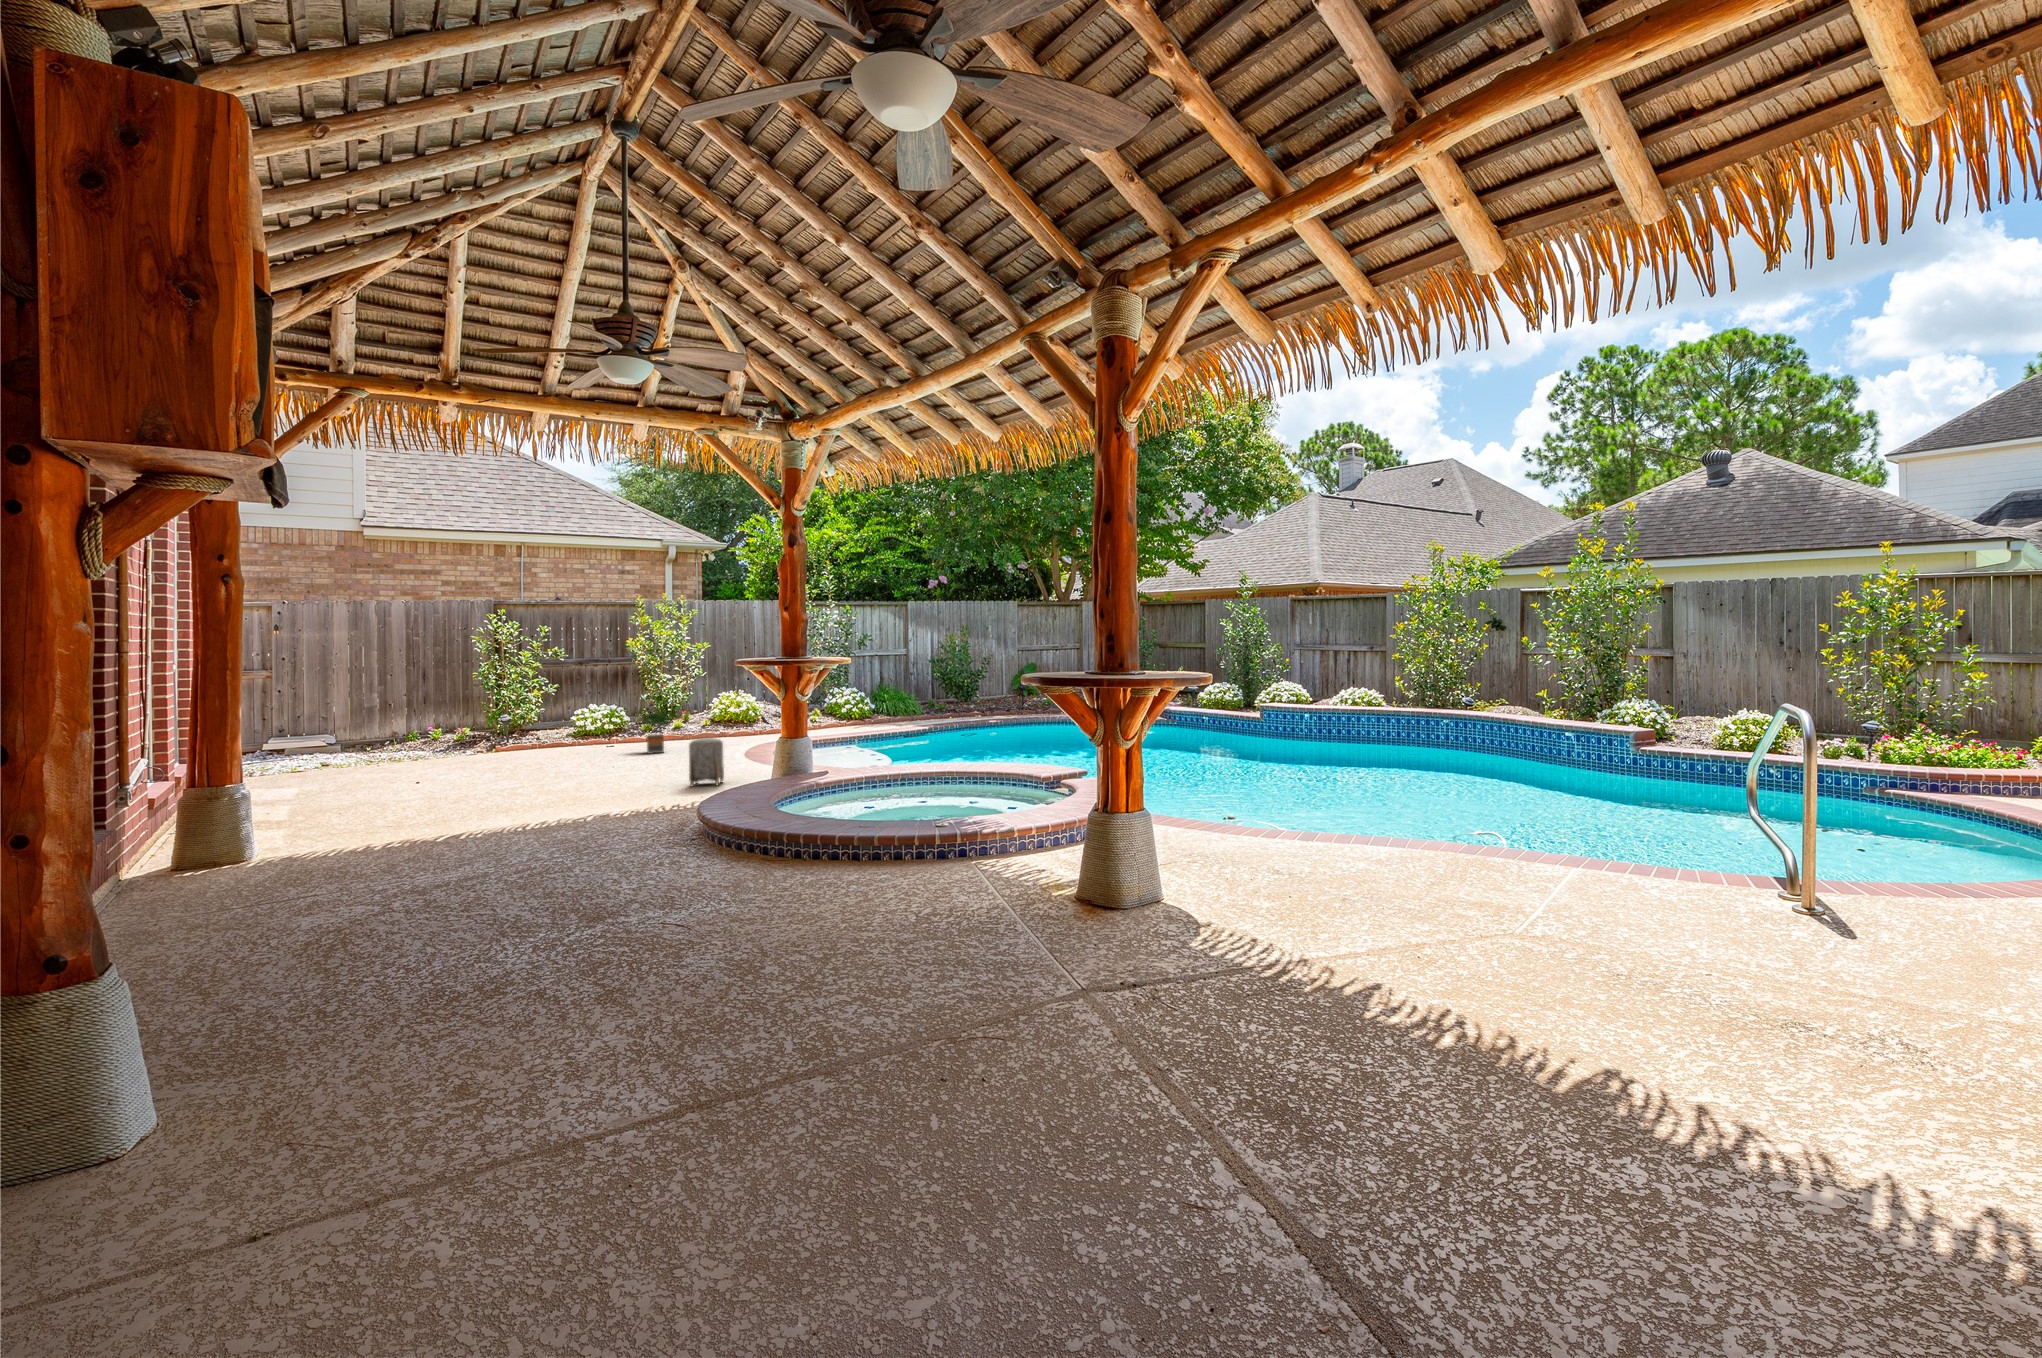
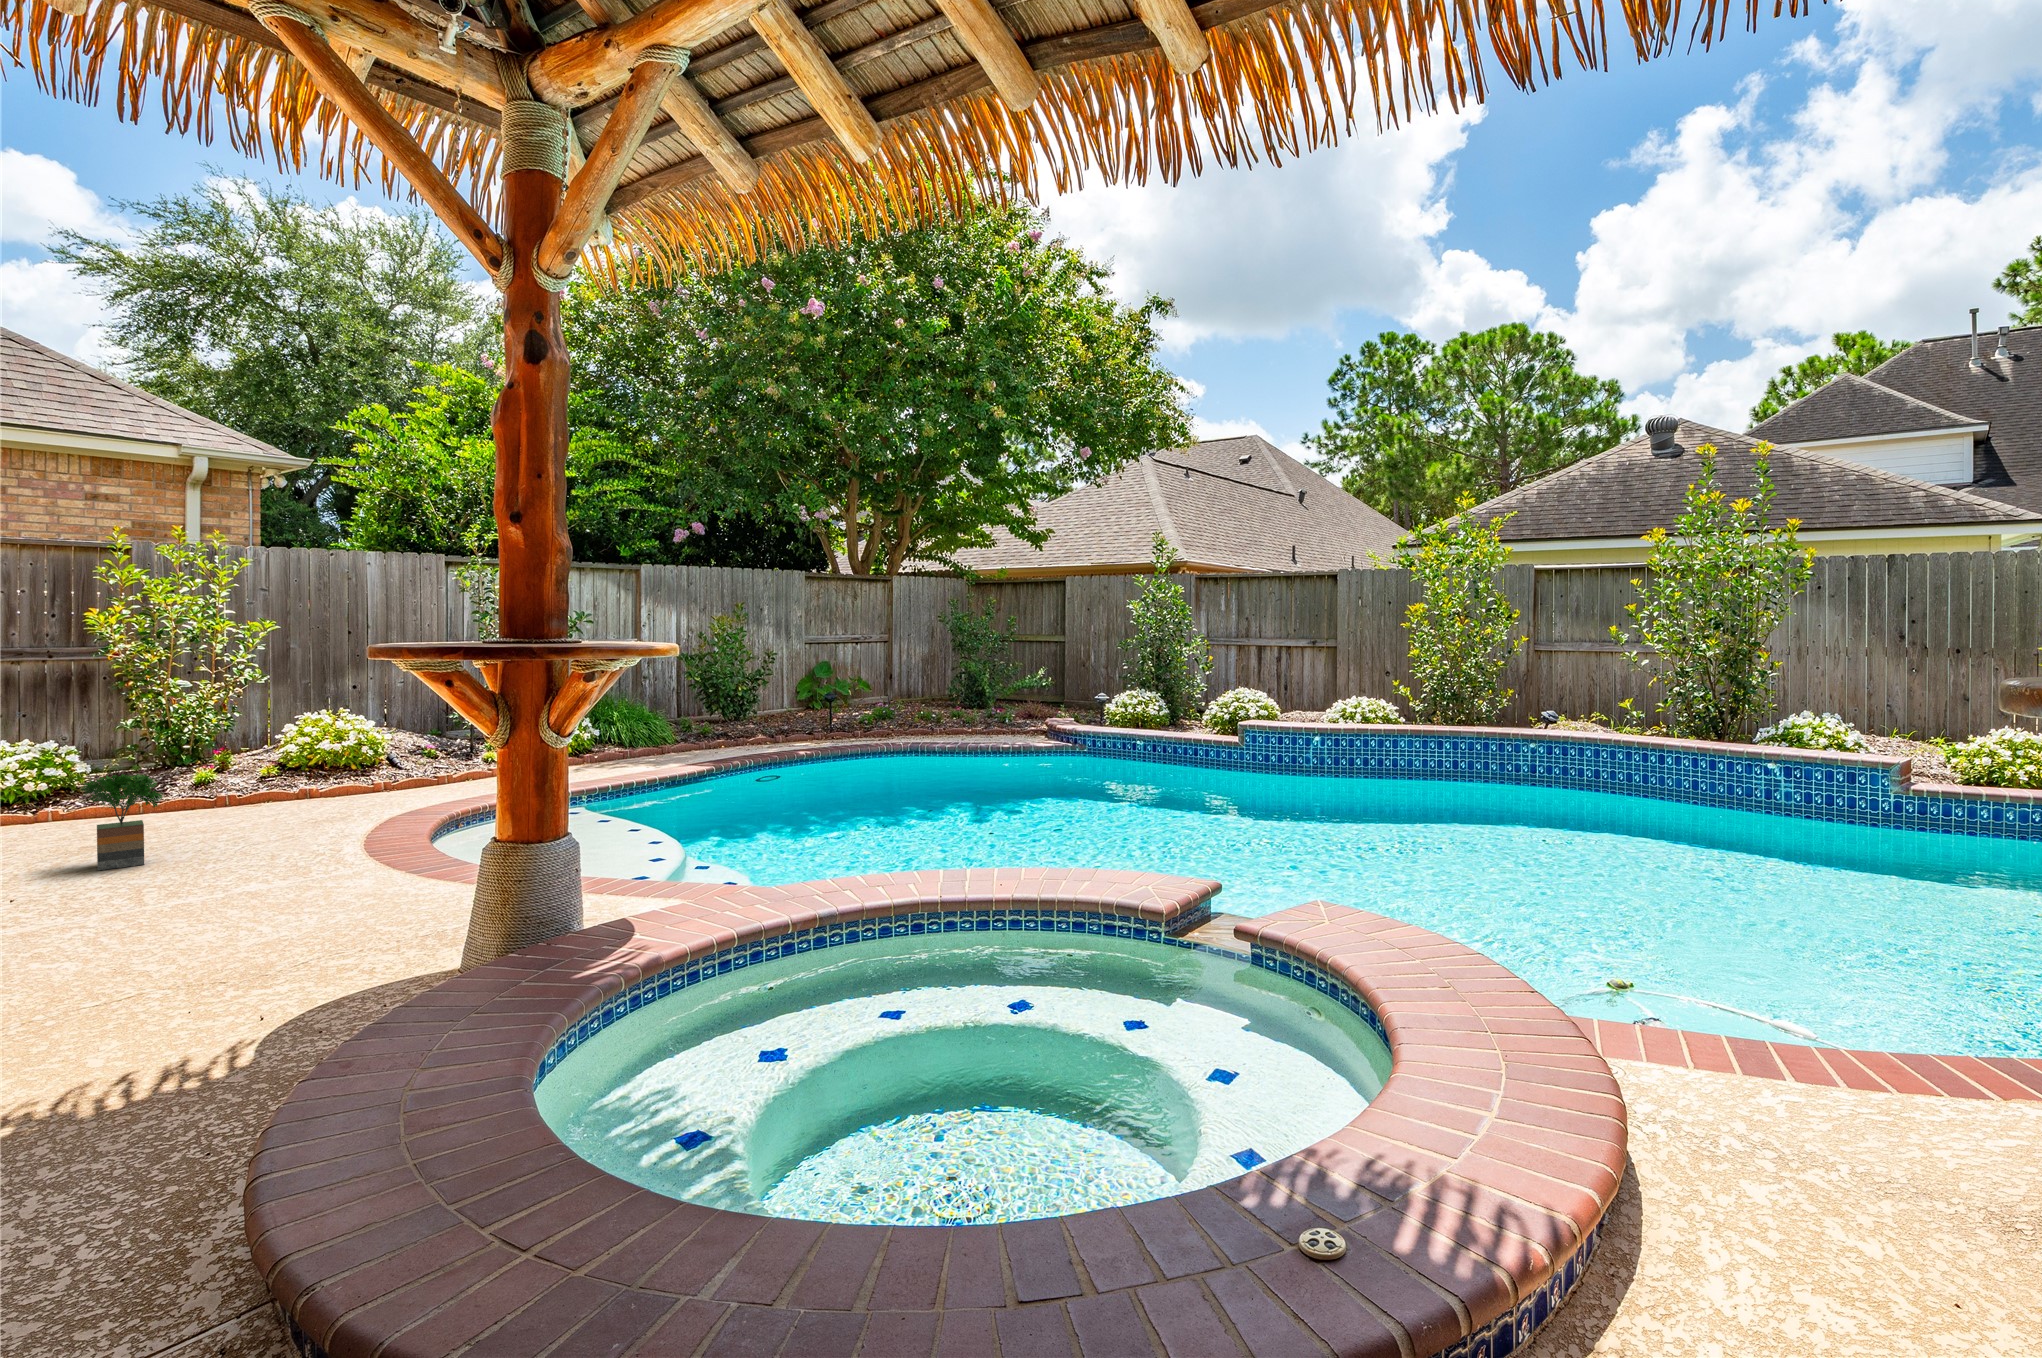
stool: present [689,738,724,786] -> none [169,886,299,1046]

